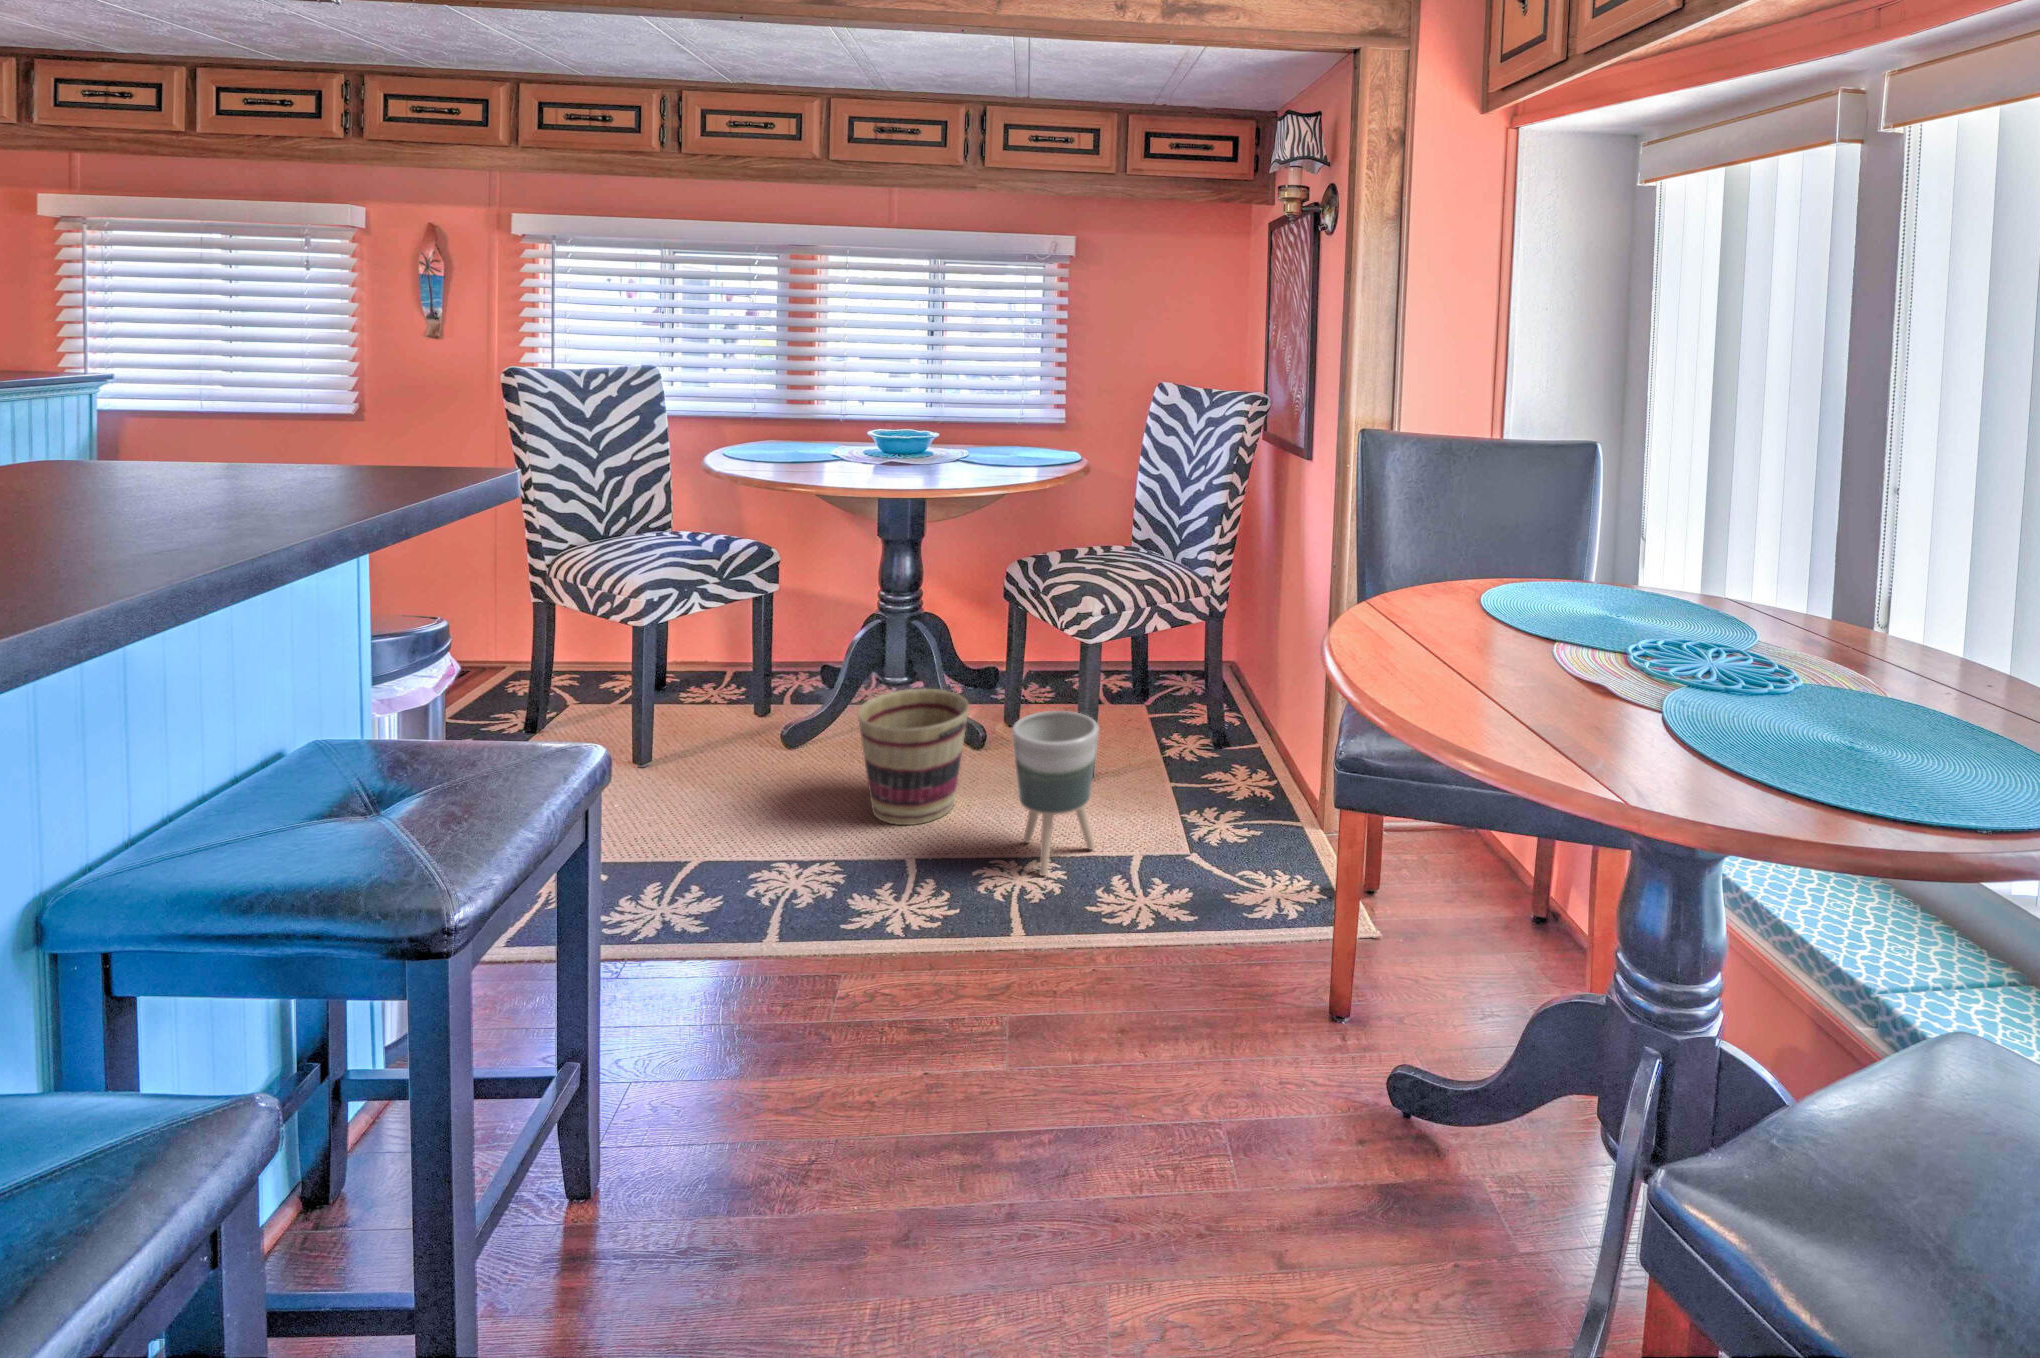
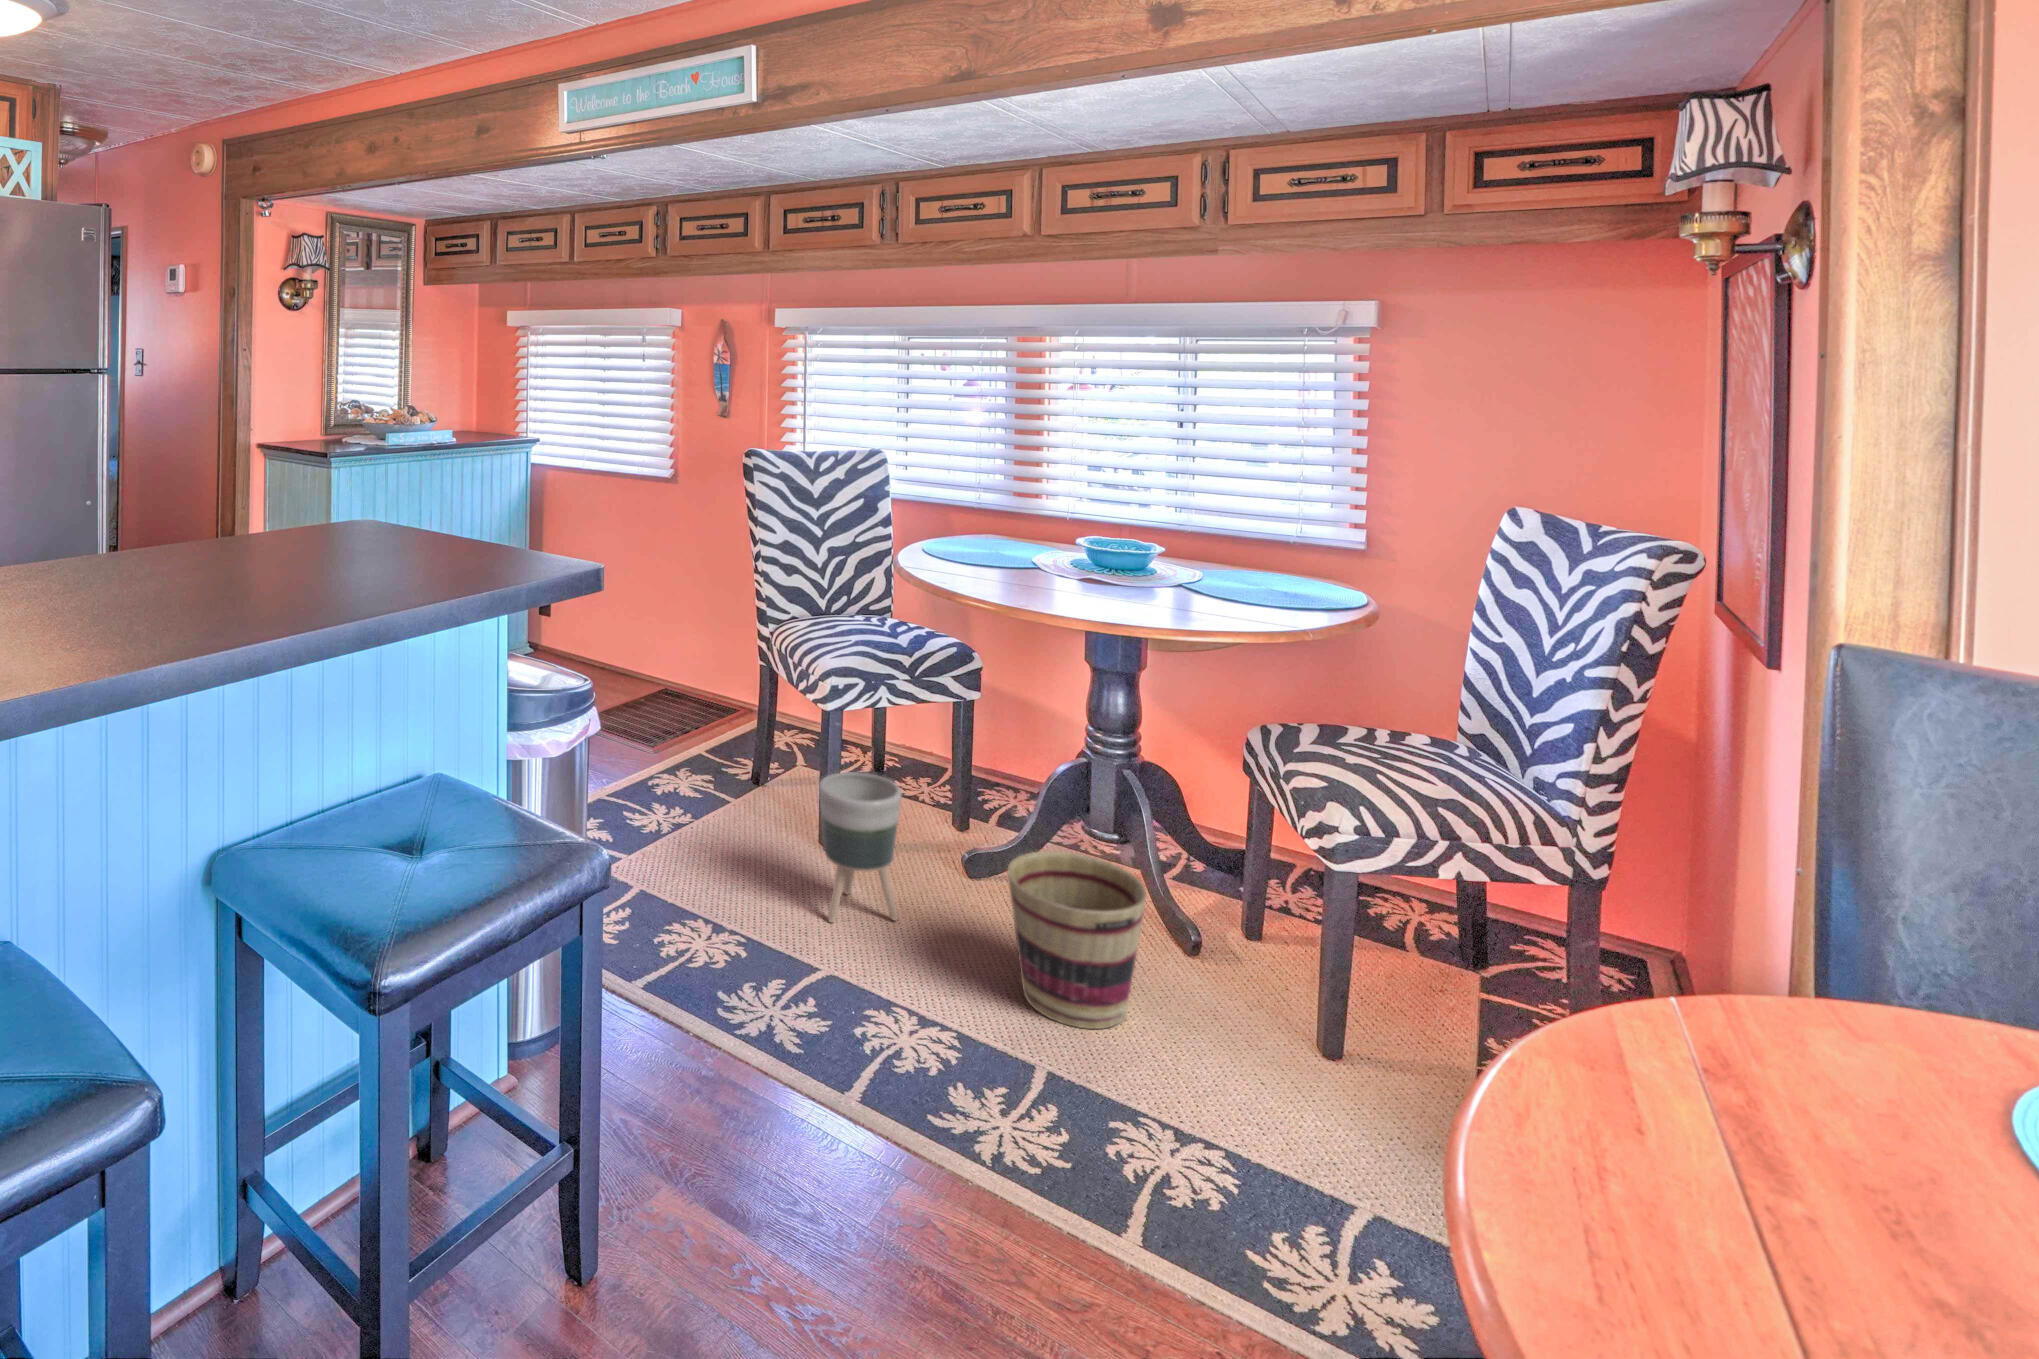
planter: present [1012,711,1099,876] -> present [819,772,902,923]

